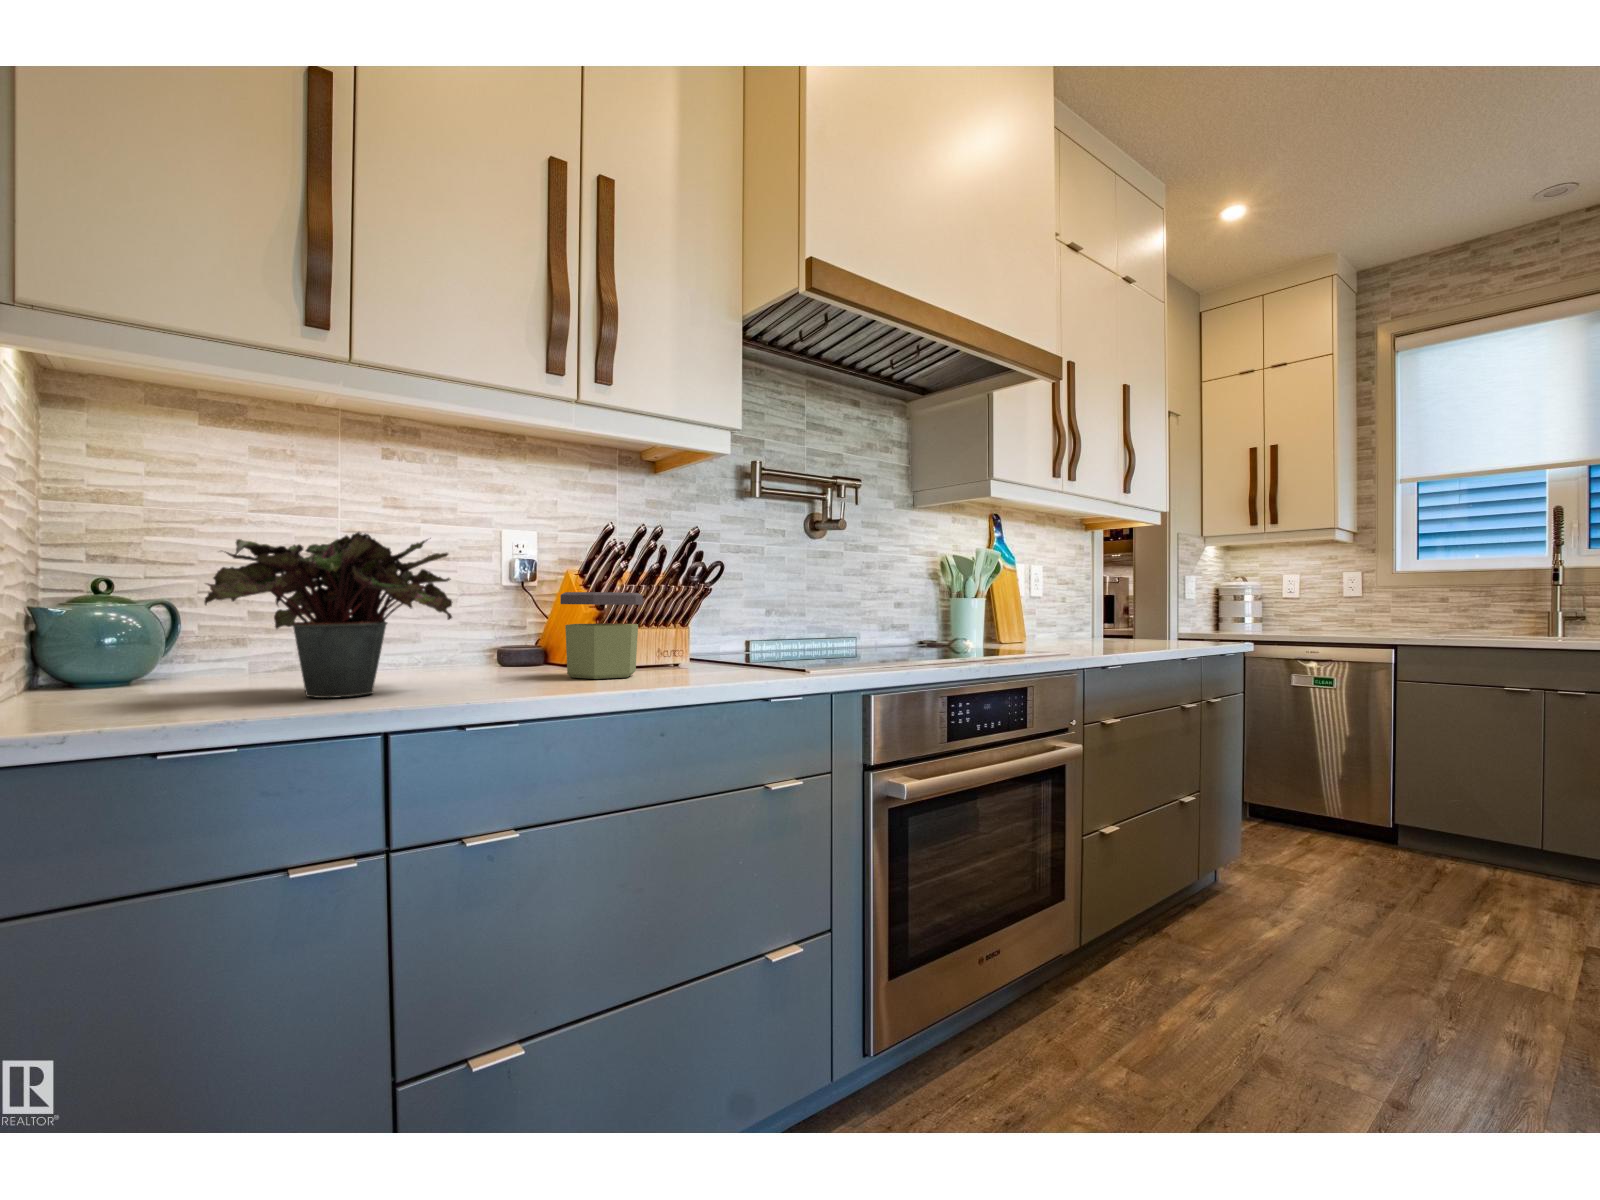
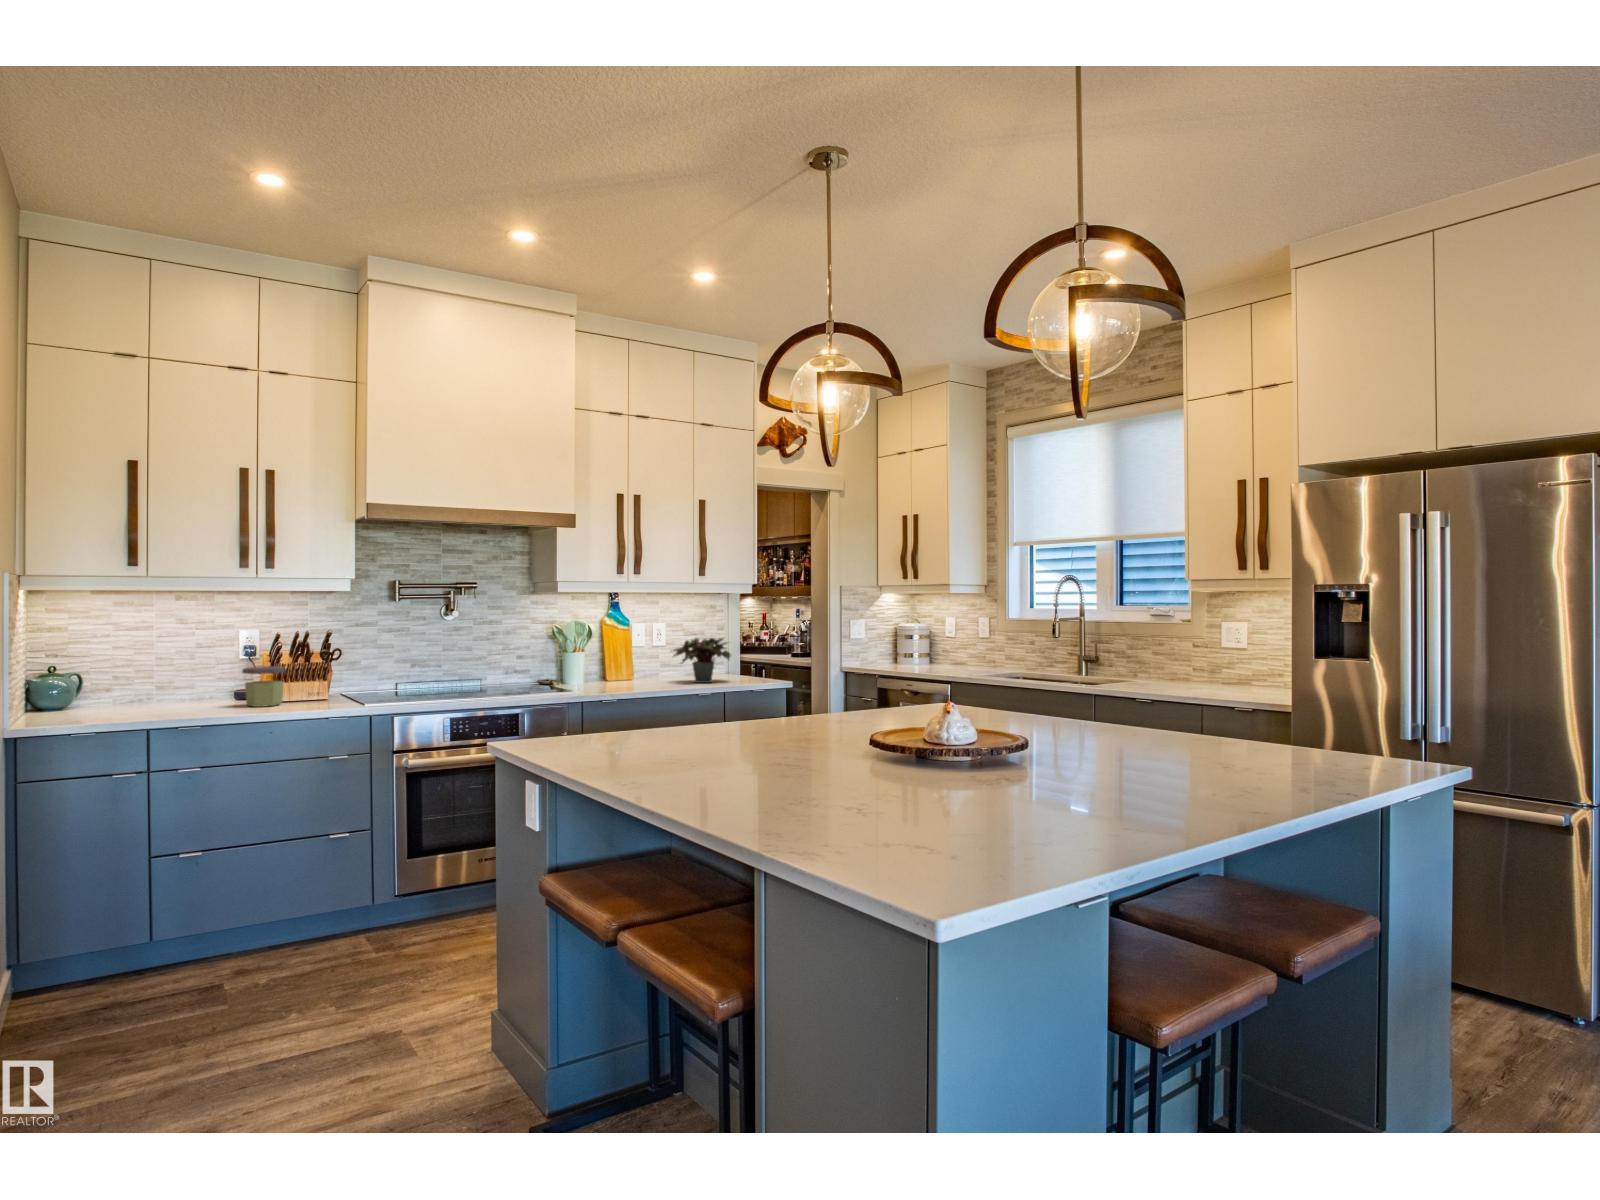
potted plant: present [205,532,452,698] -> present [673,638,731,683]

